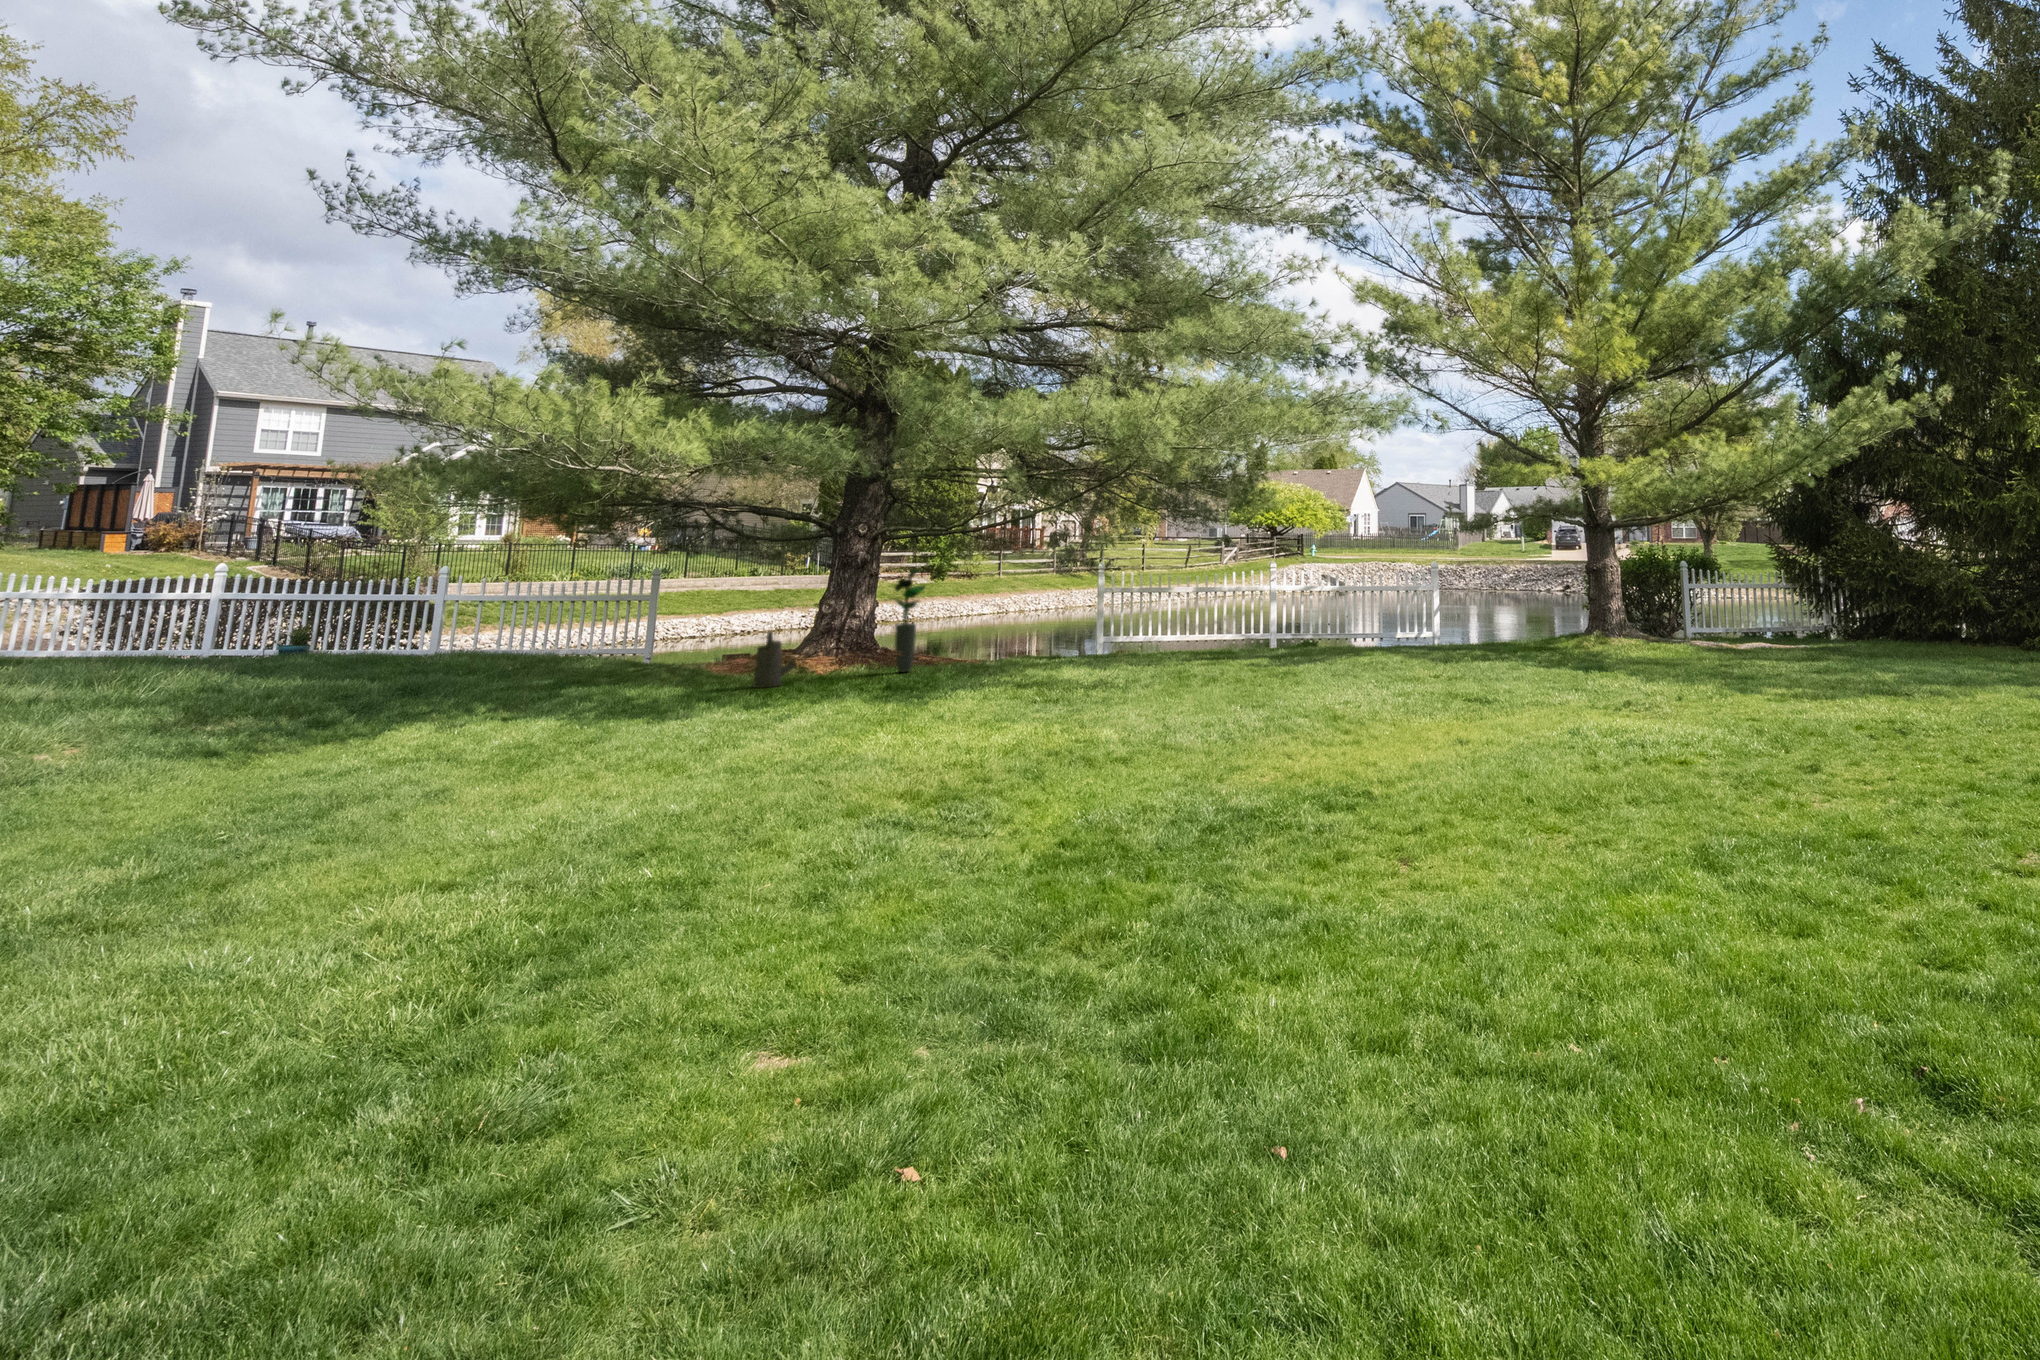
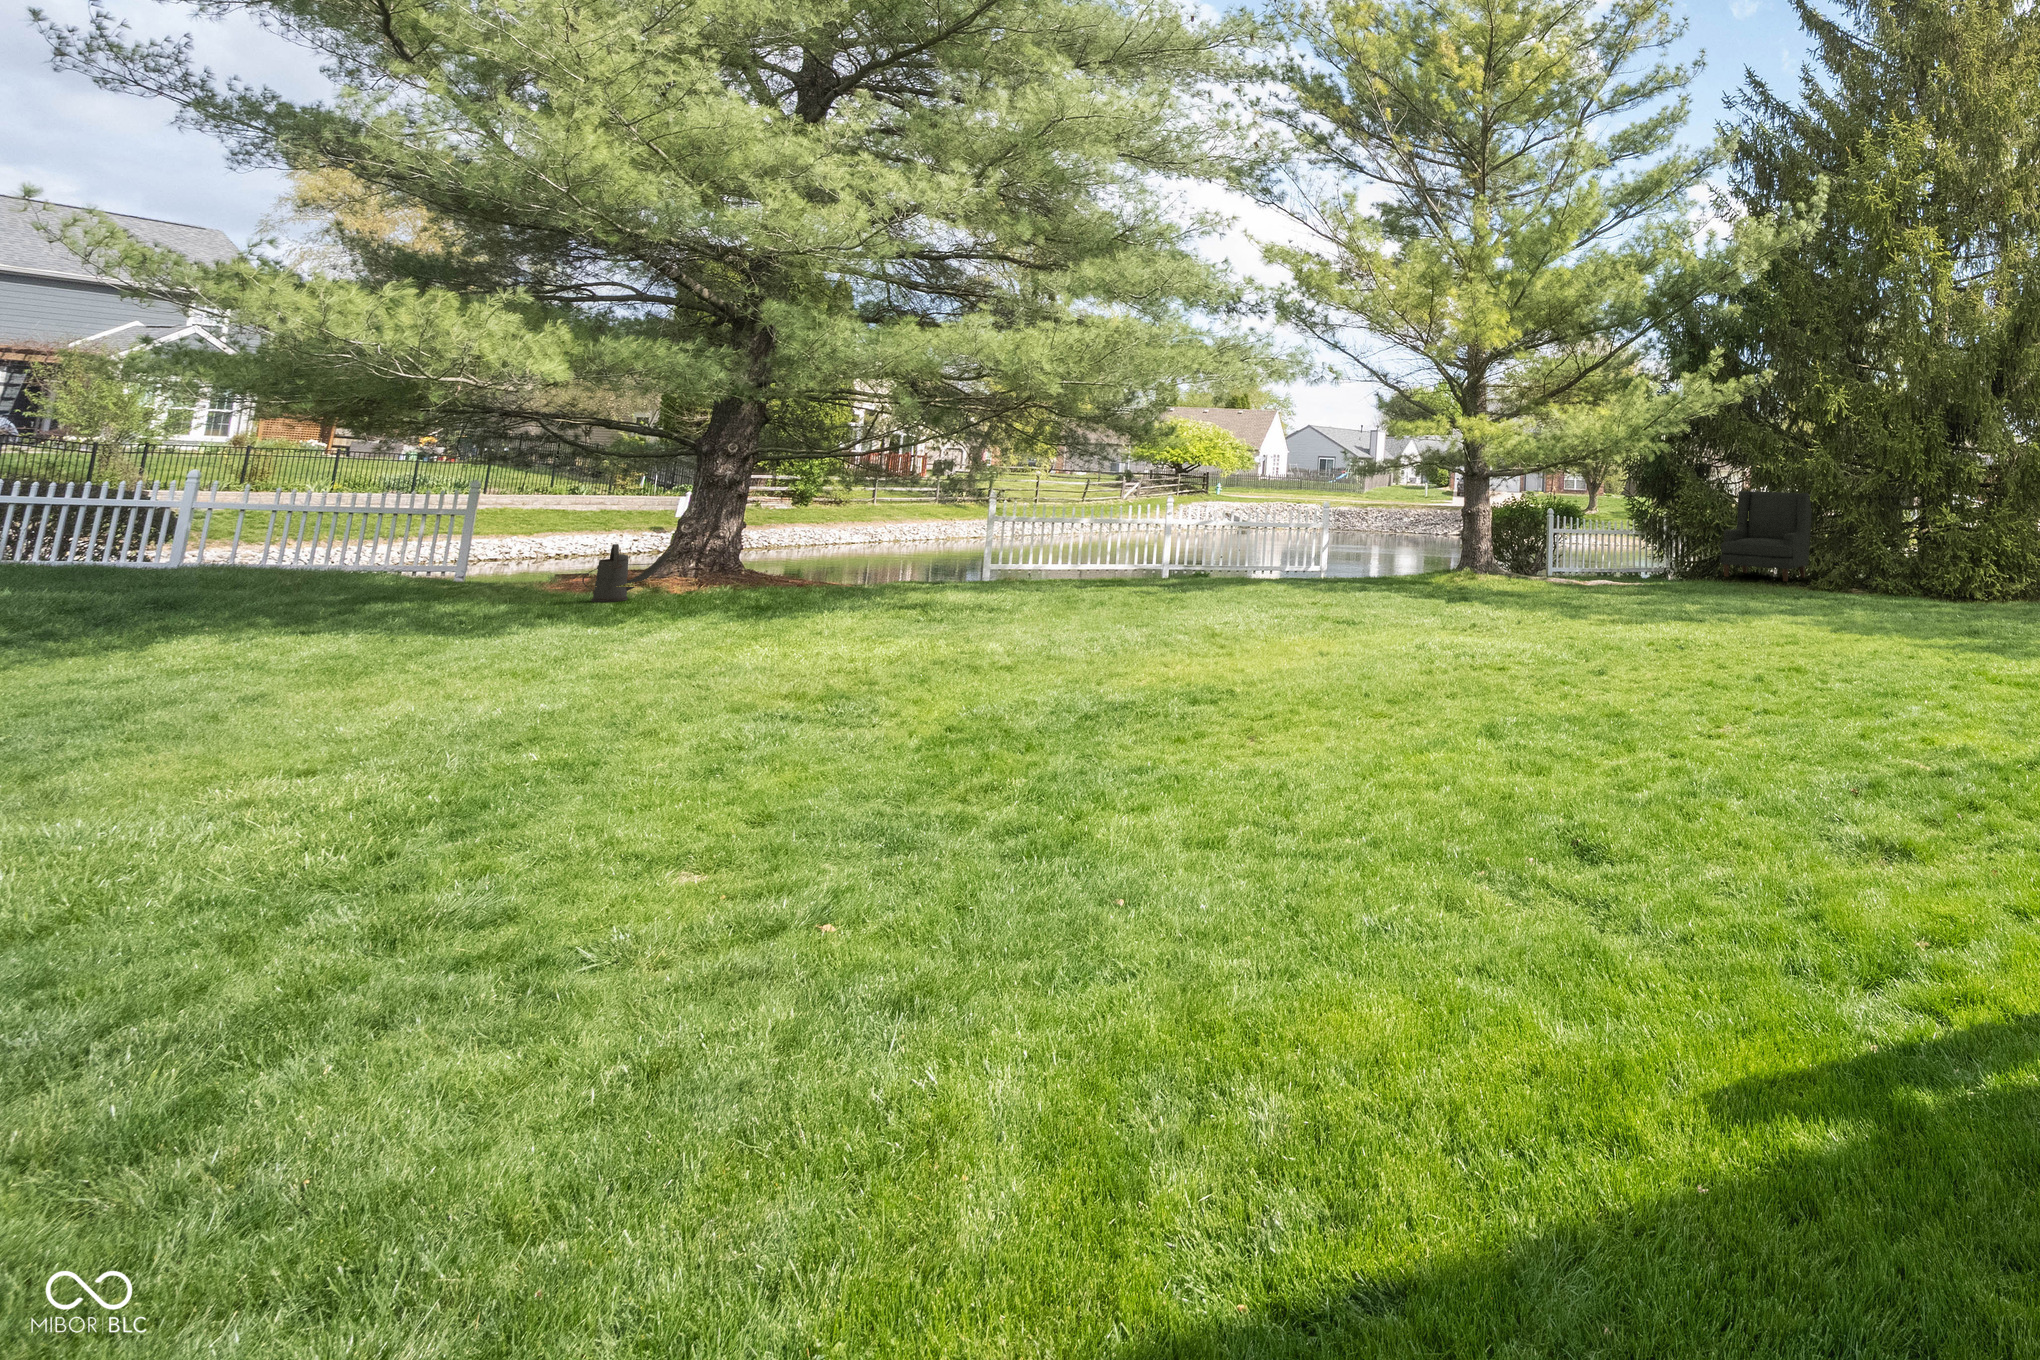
chair: none [1897,535,2015,644] -> present [1720,491,1813,581]
potted plant: present [894,568,925,672] -> none [749,485,804,590]

